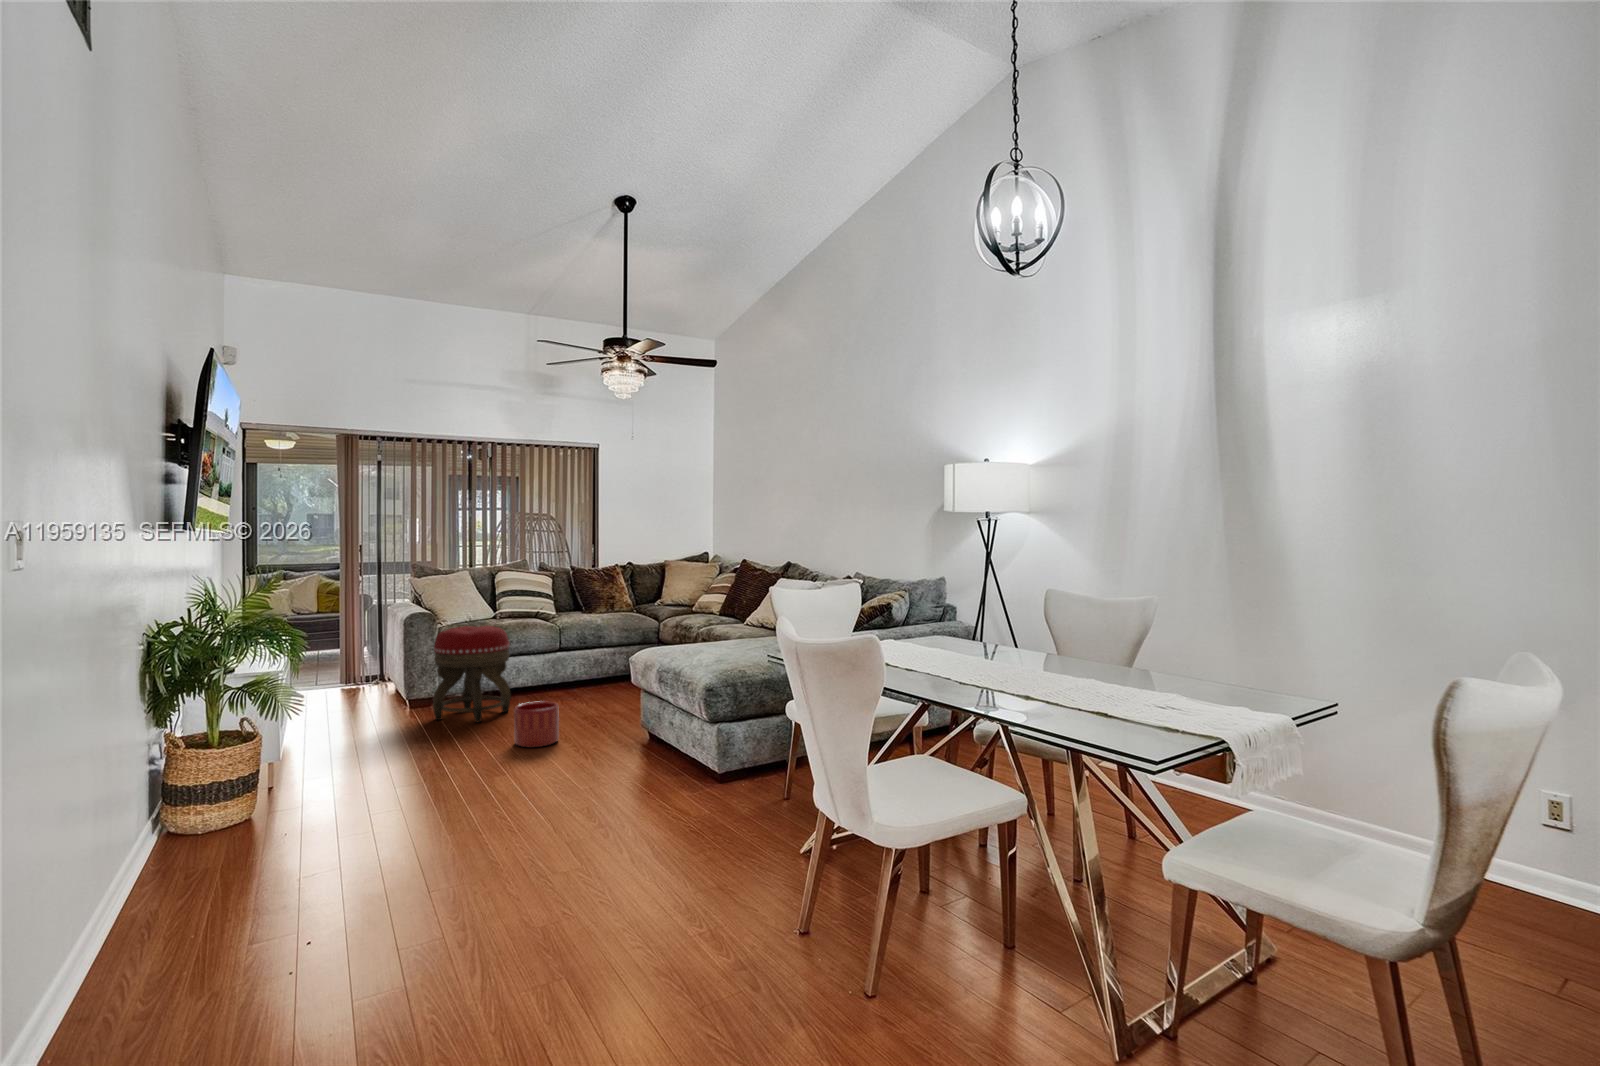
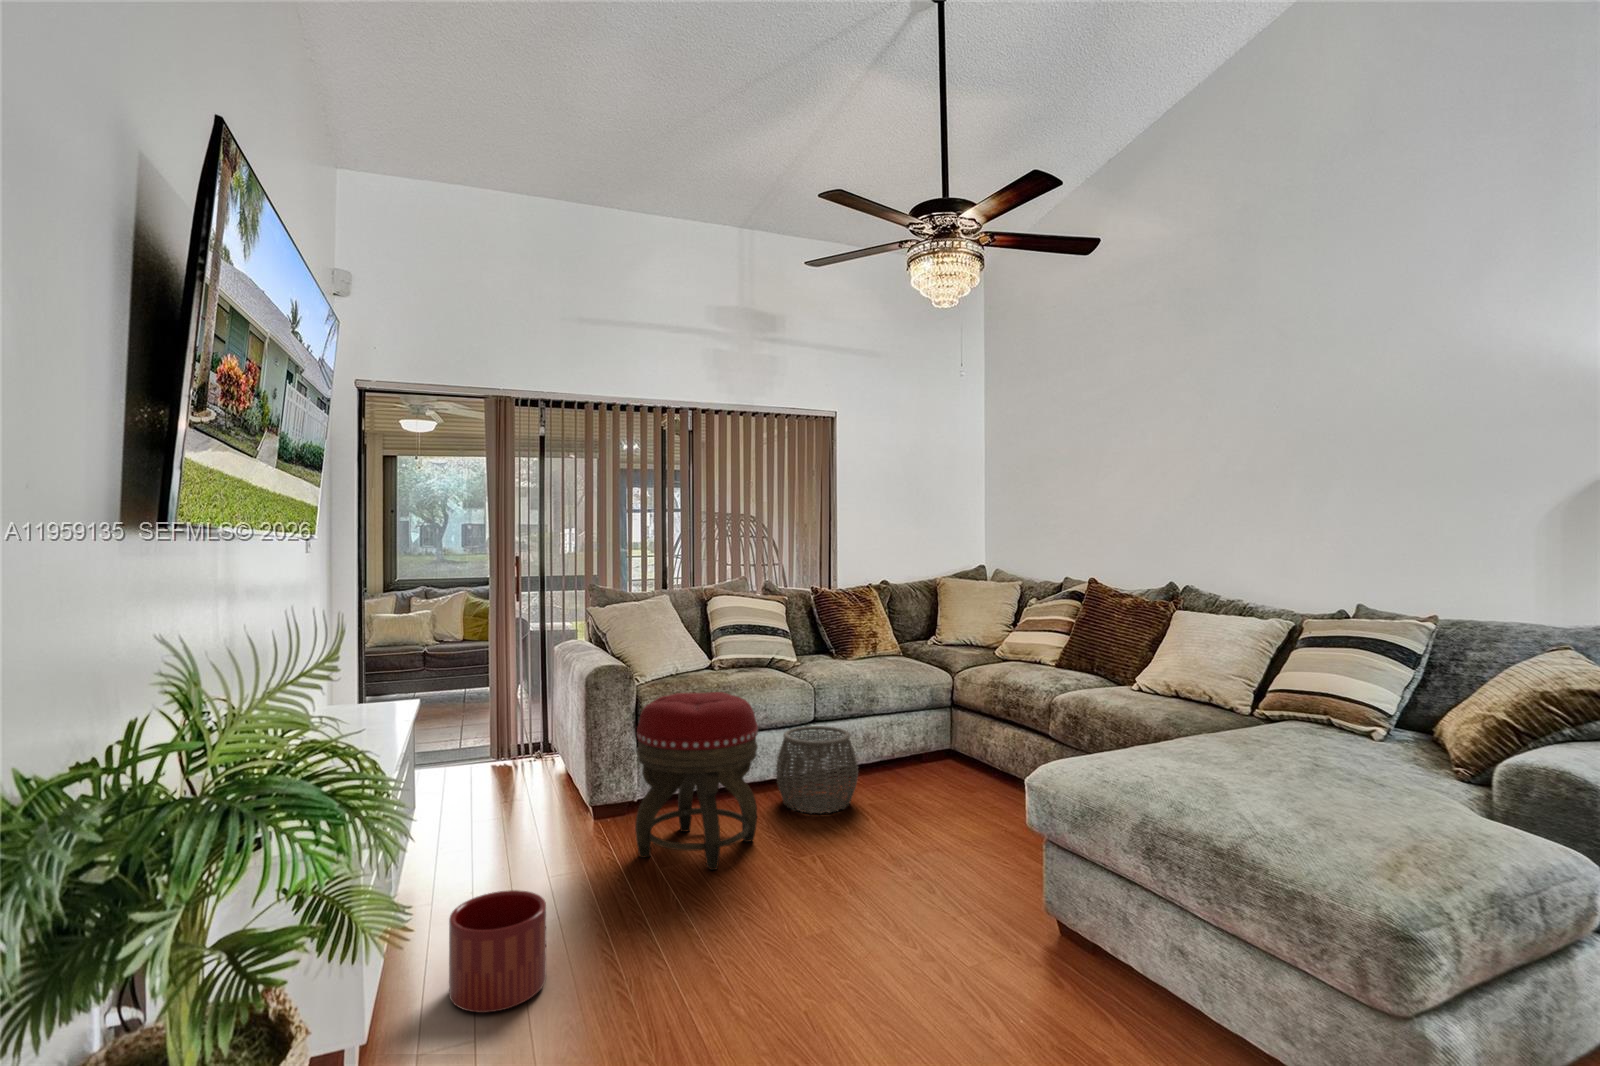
woven basket: none [530,651,583,701] -> present [776,726,858,814]
planter: present [514,701,559,747] -> present [449,890,546,1013]

